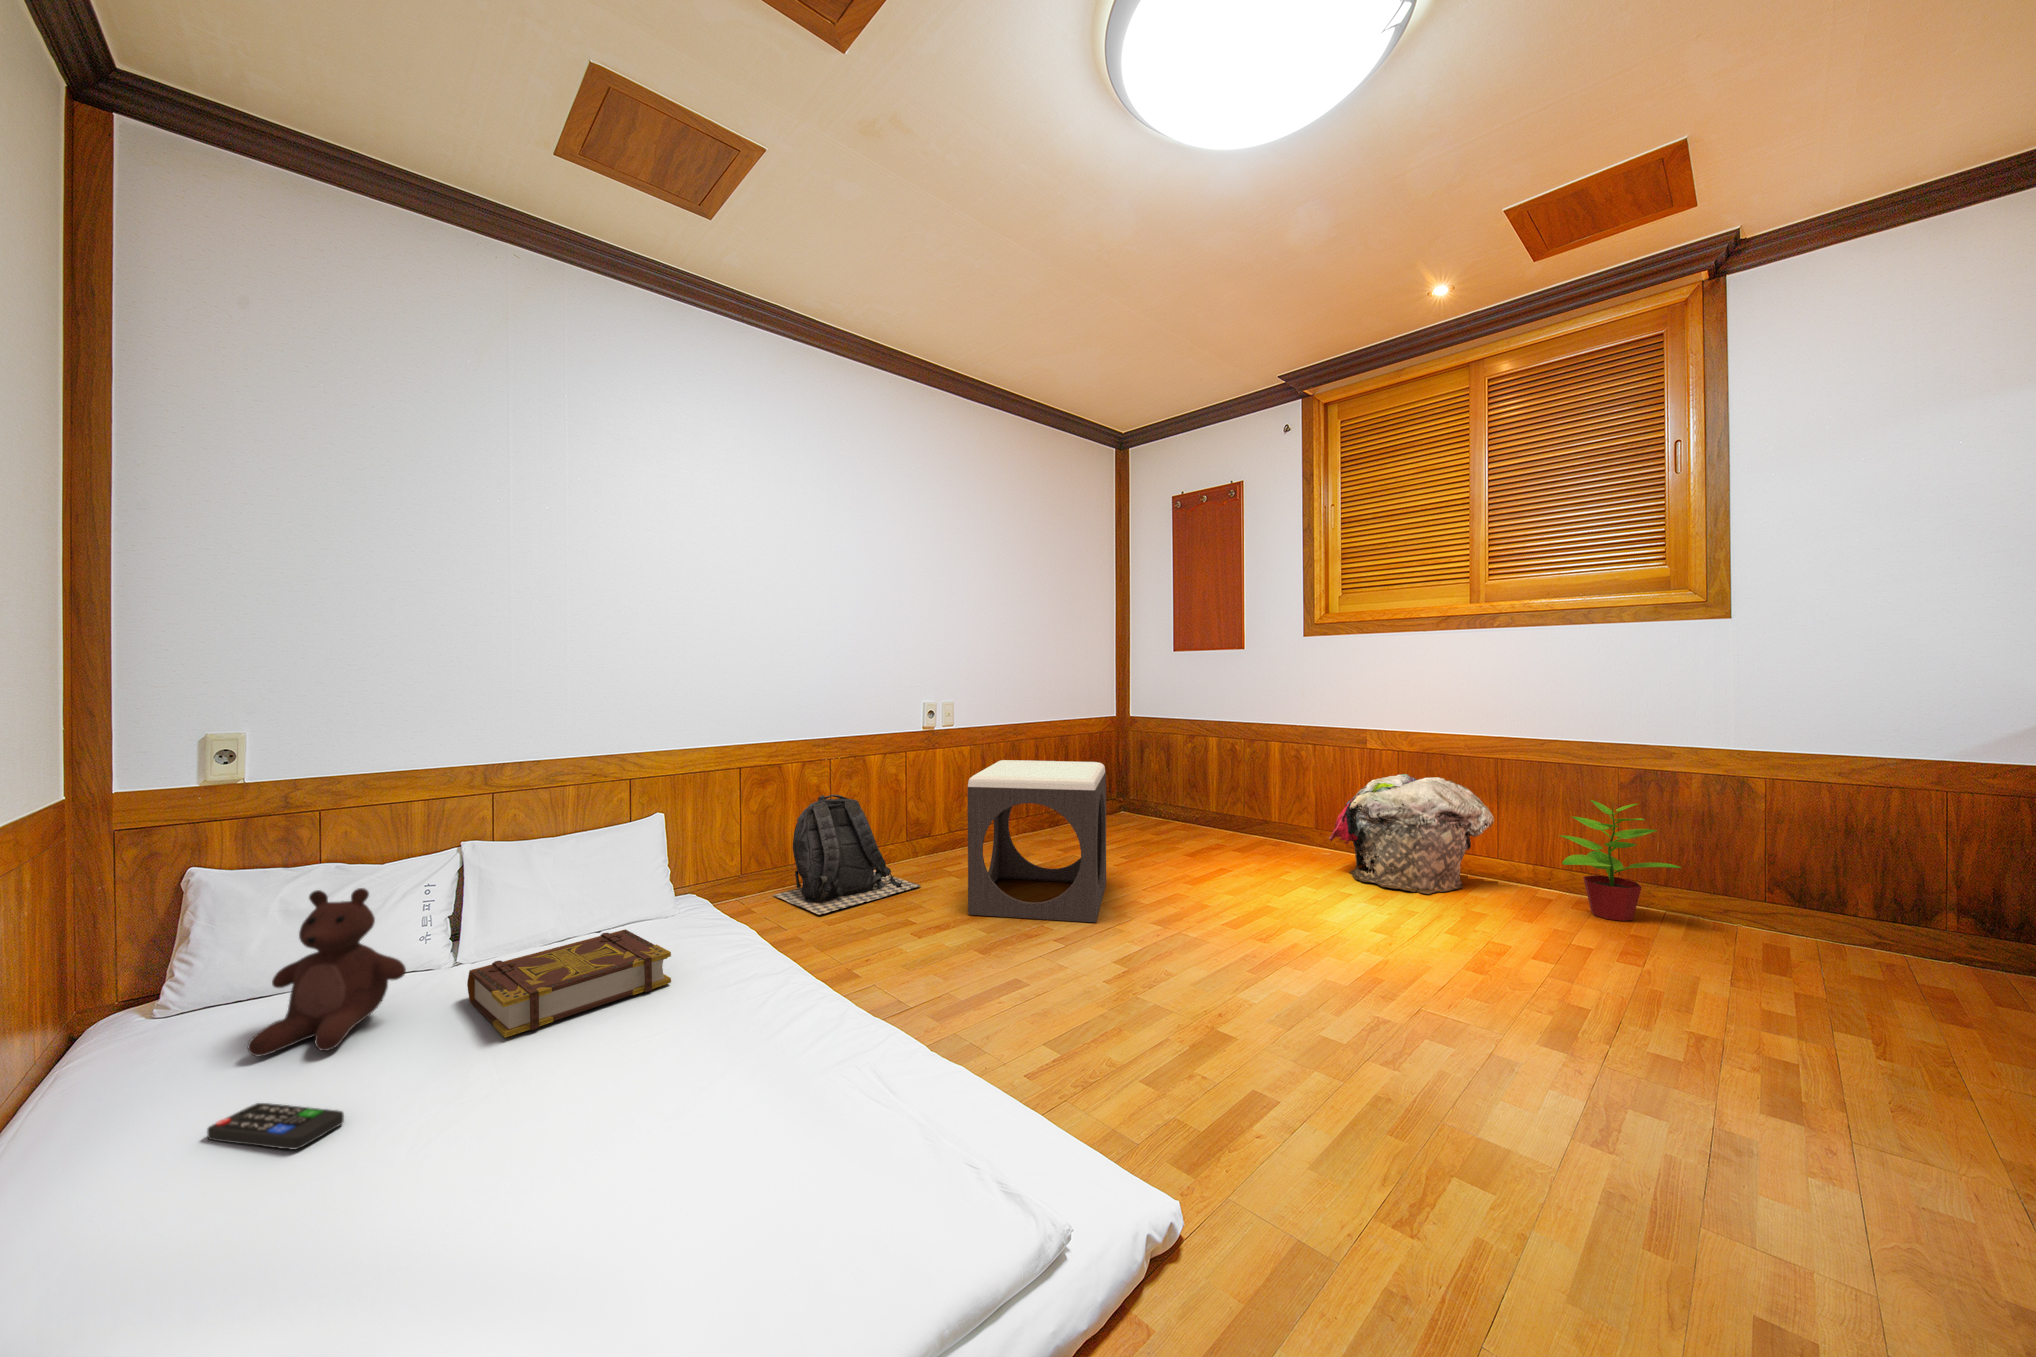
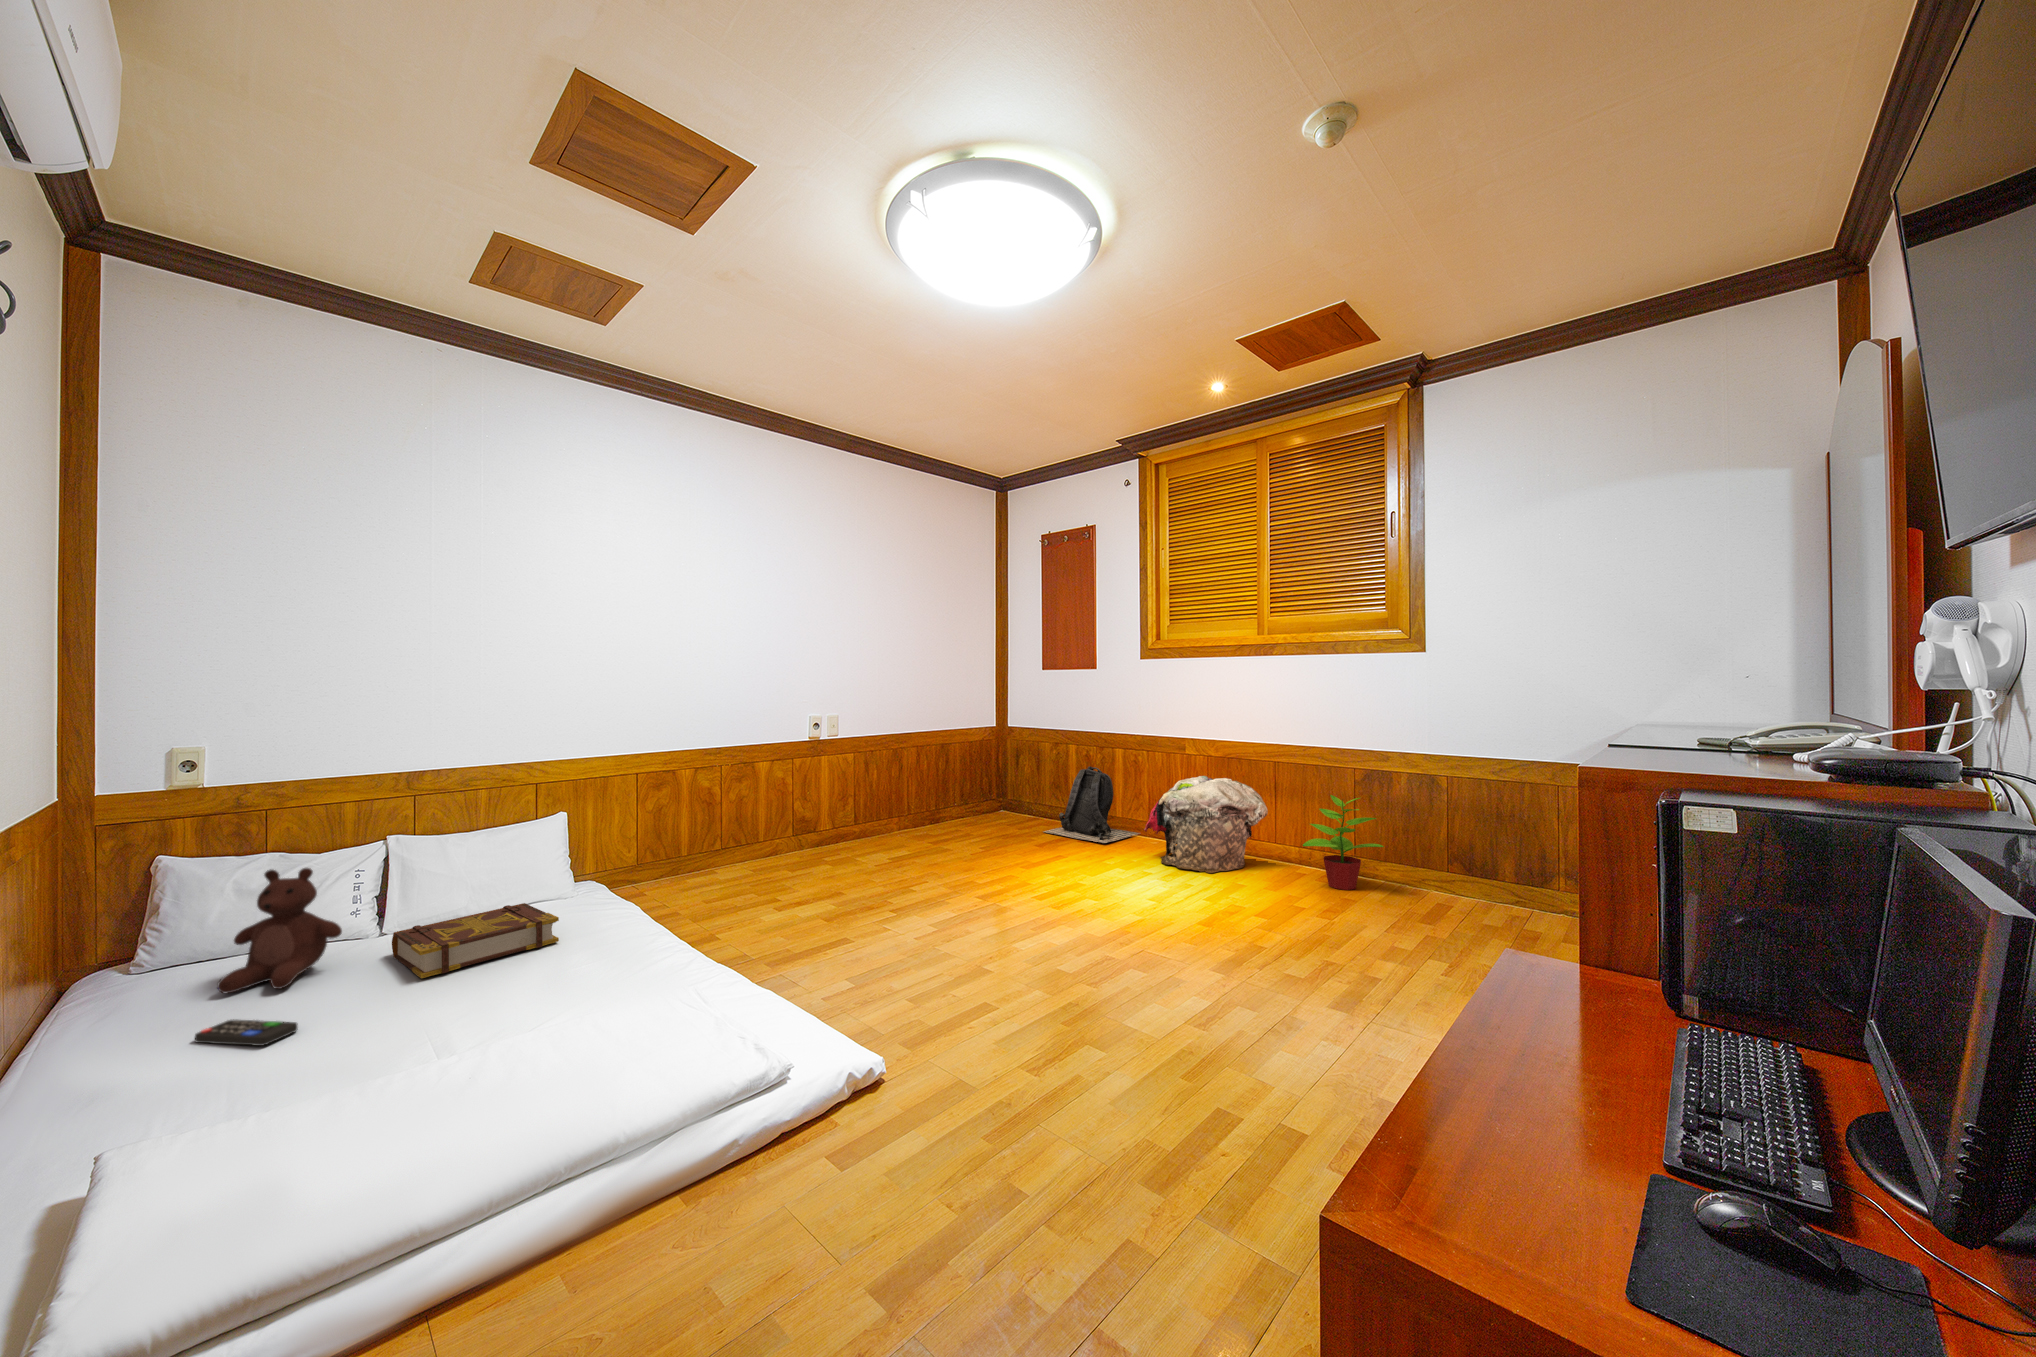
footstool: present [968,760,1106,922] -> none [827,766,955,898]
backpack: present [774,795,921,915] -> present [1044,766,1140,843]

